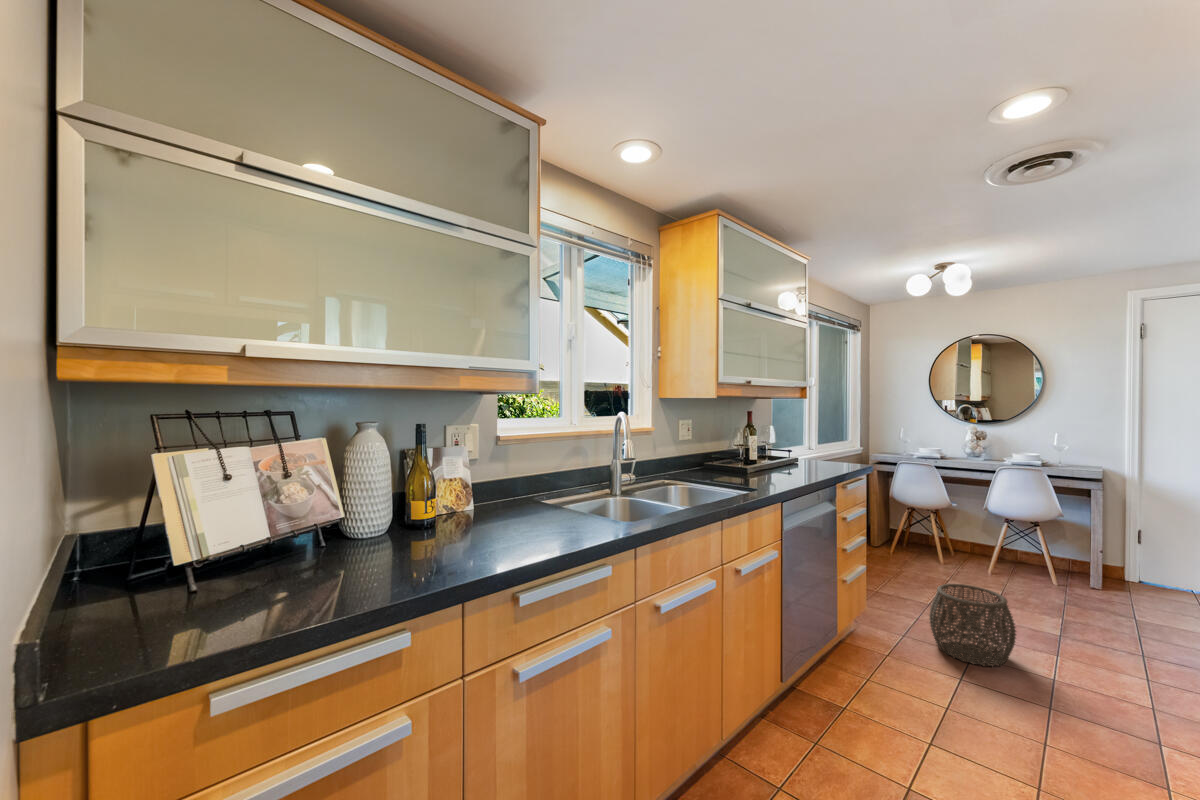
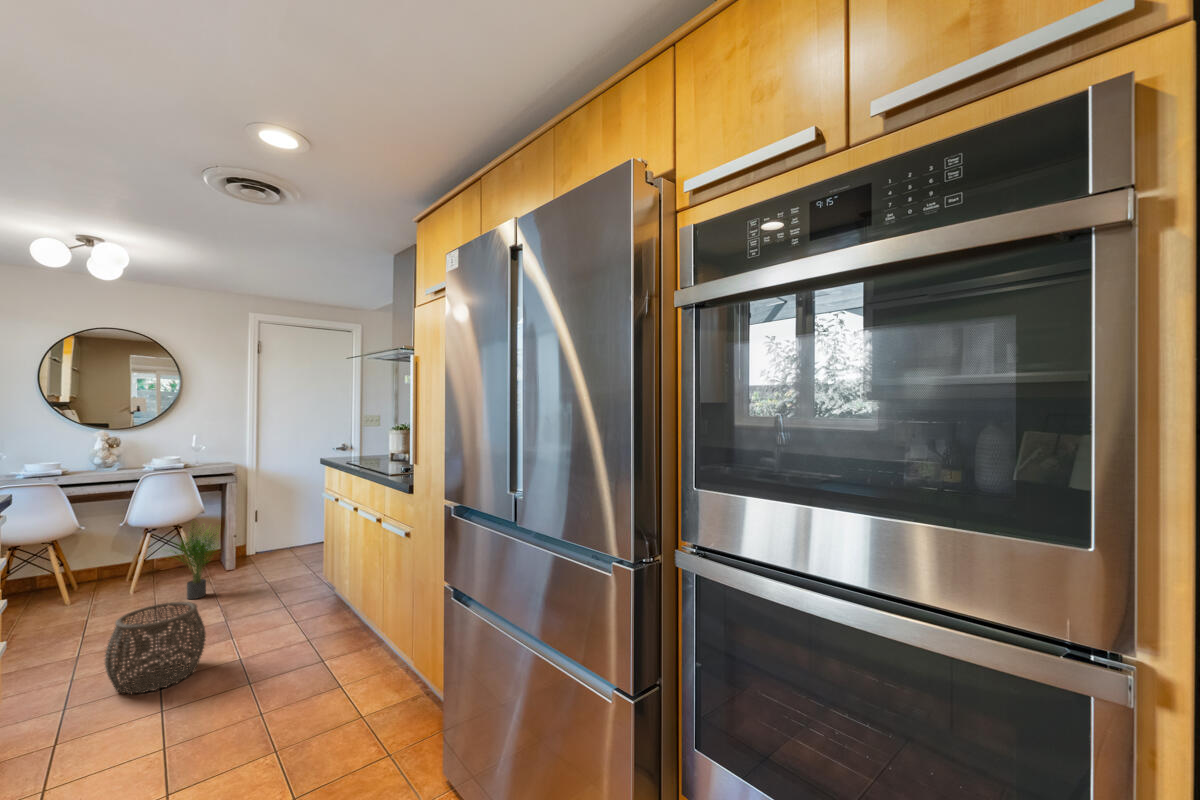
potted plant: none [1006,520,1074,603] -> present [172,526,218,599]

